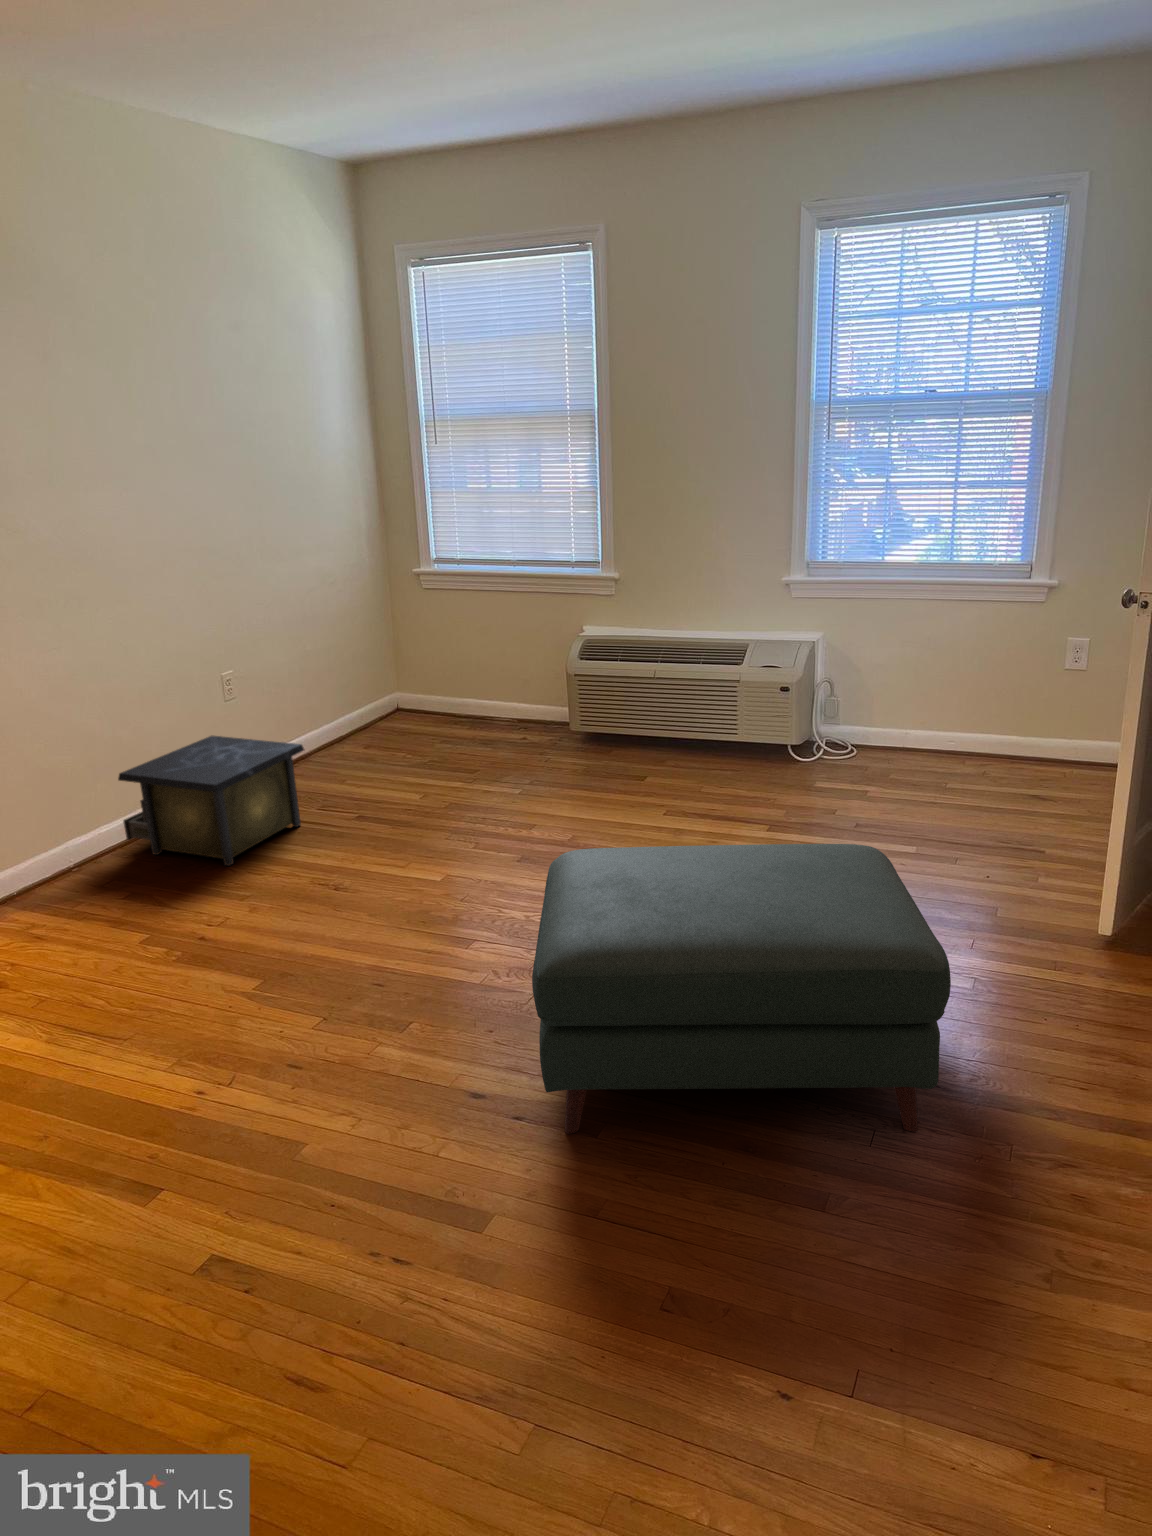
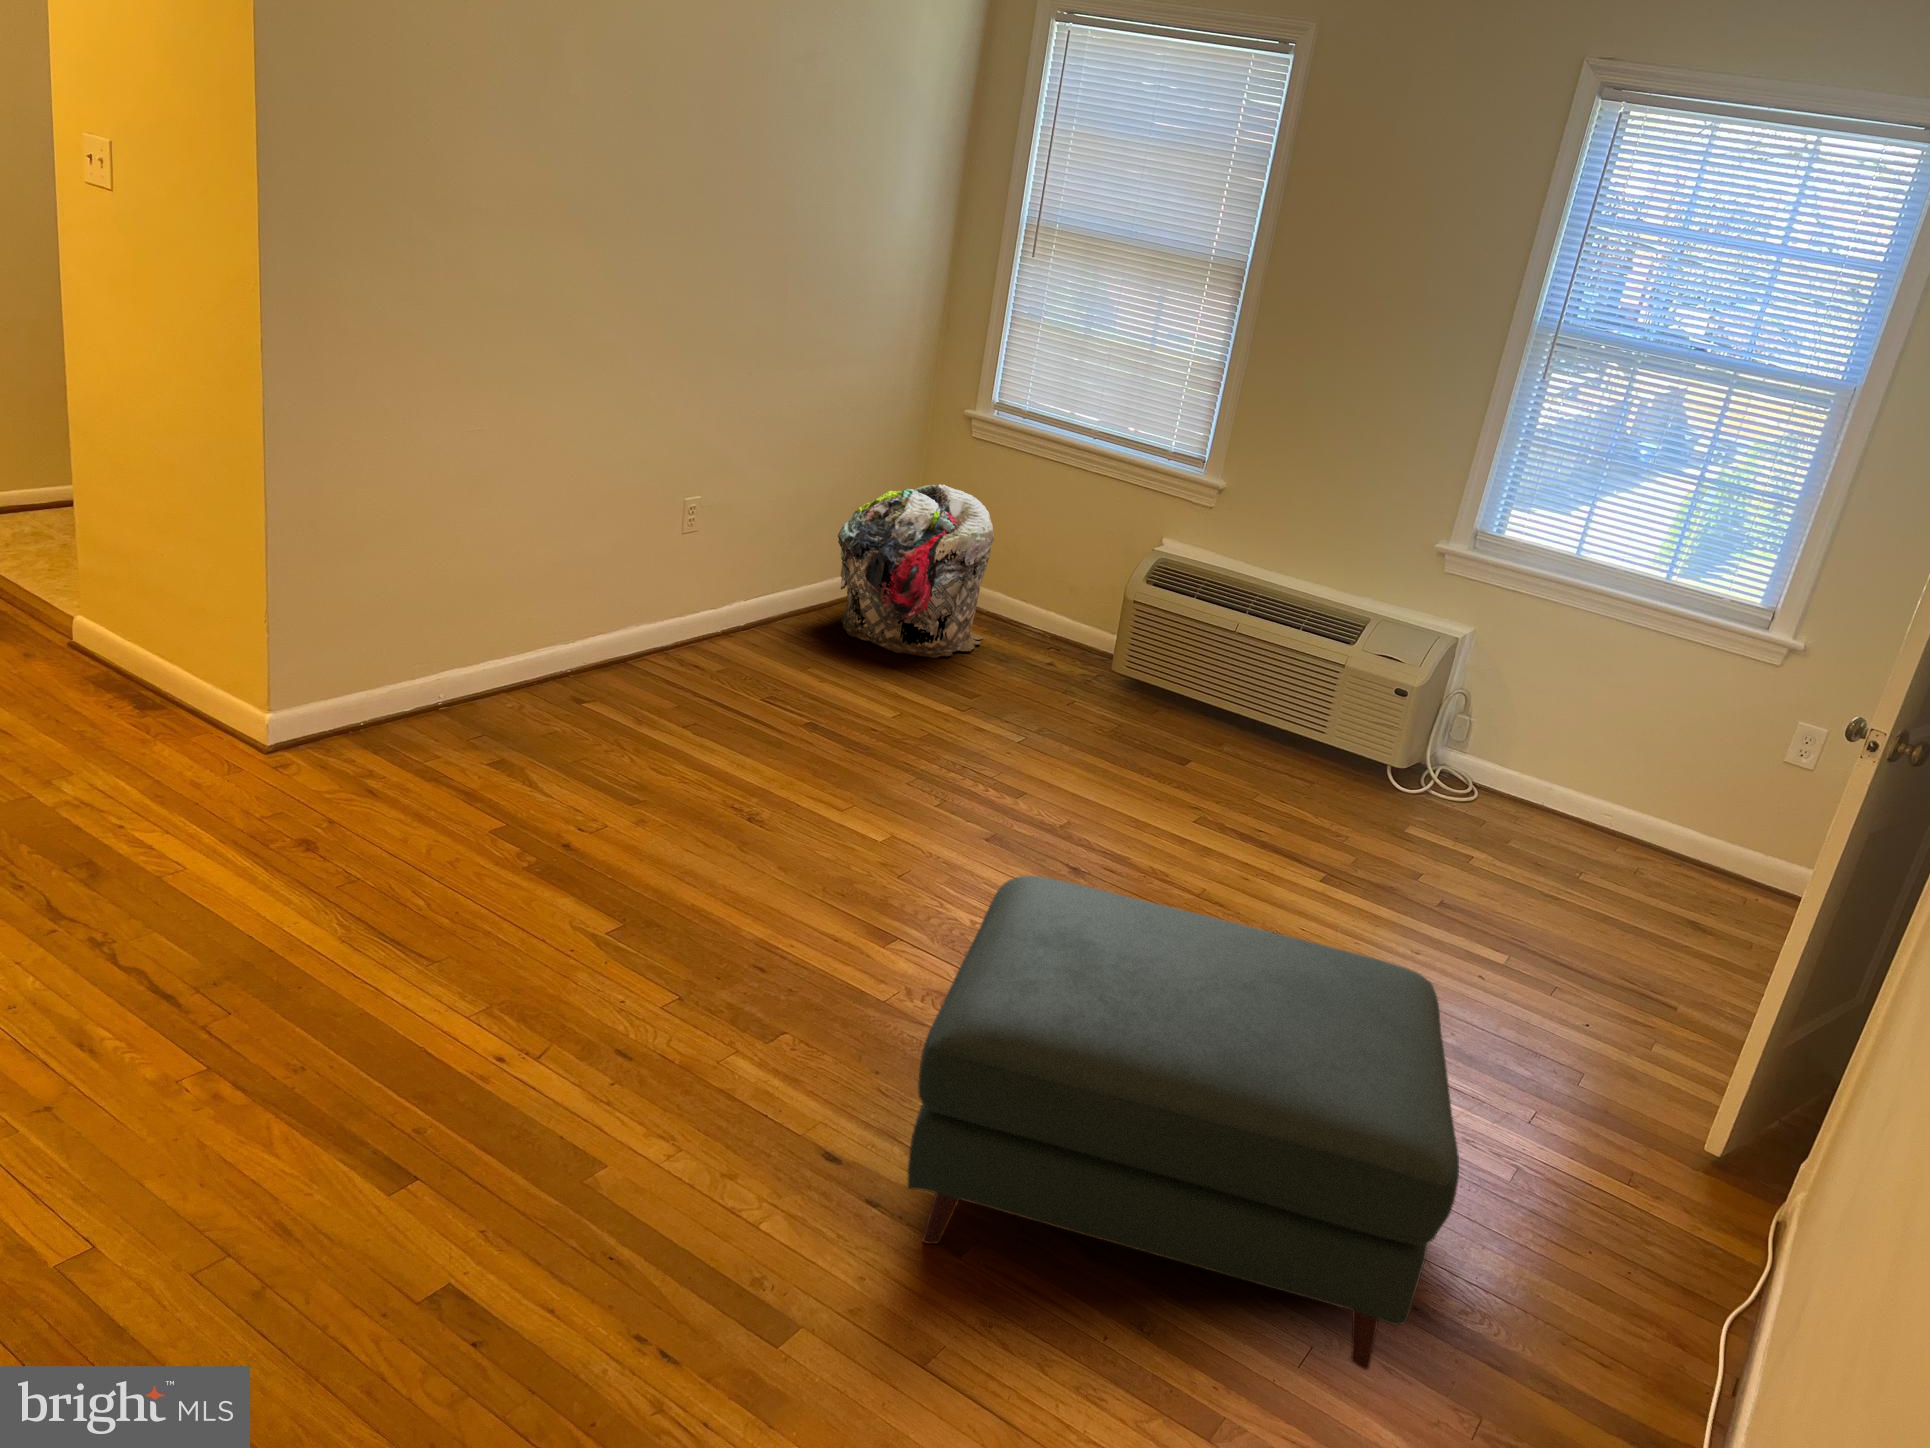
laundry basket: none [341,625,469,757] -> present [838,485,994,658]
nightstand: present [118,736,304,866] -> none [519,577,761,752]

